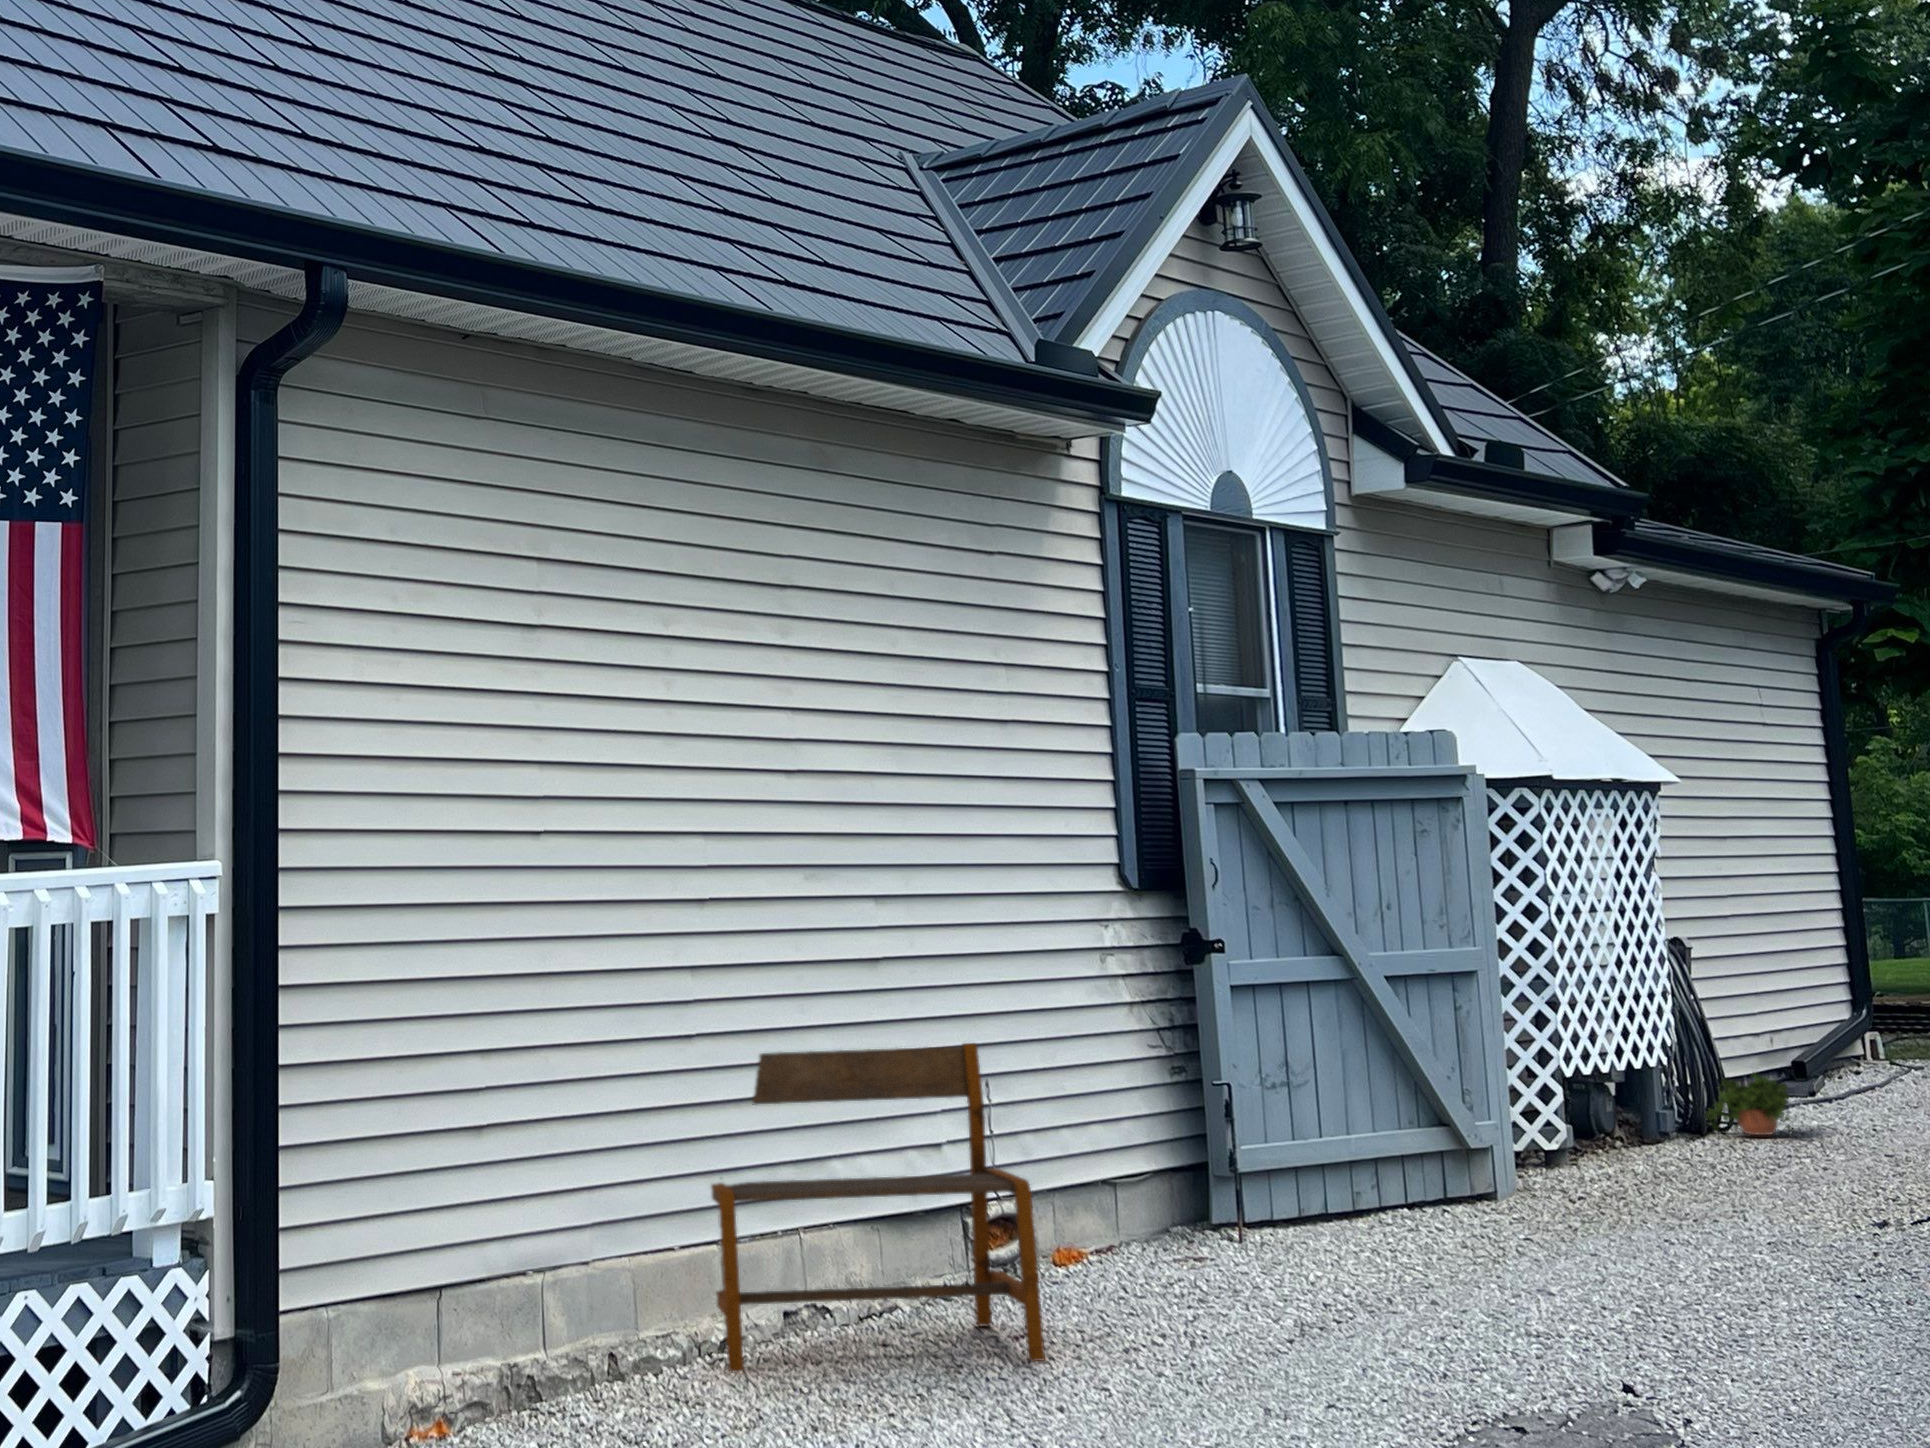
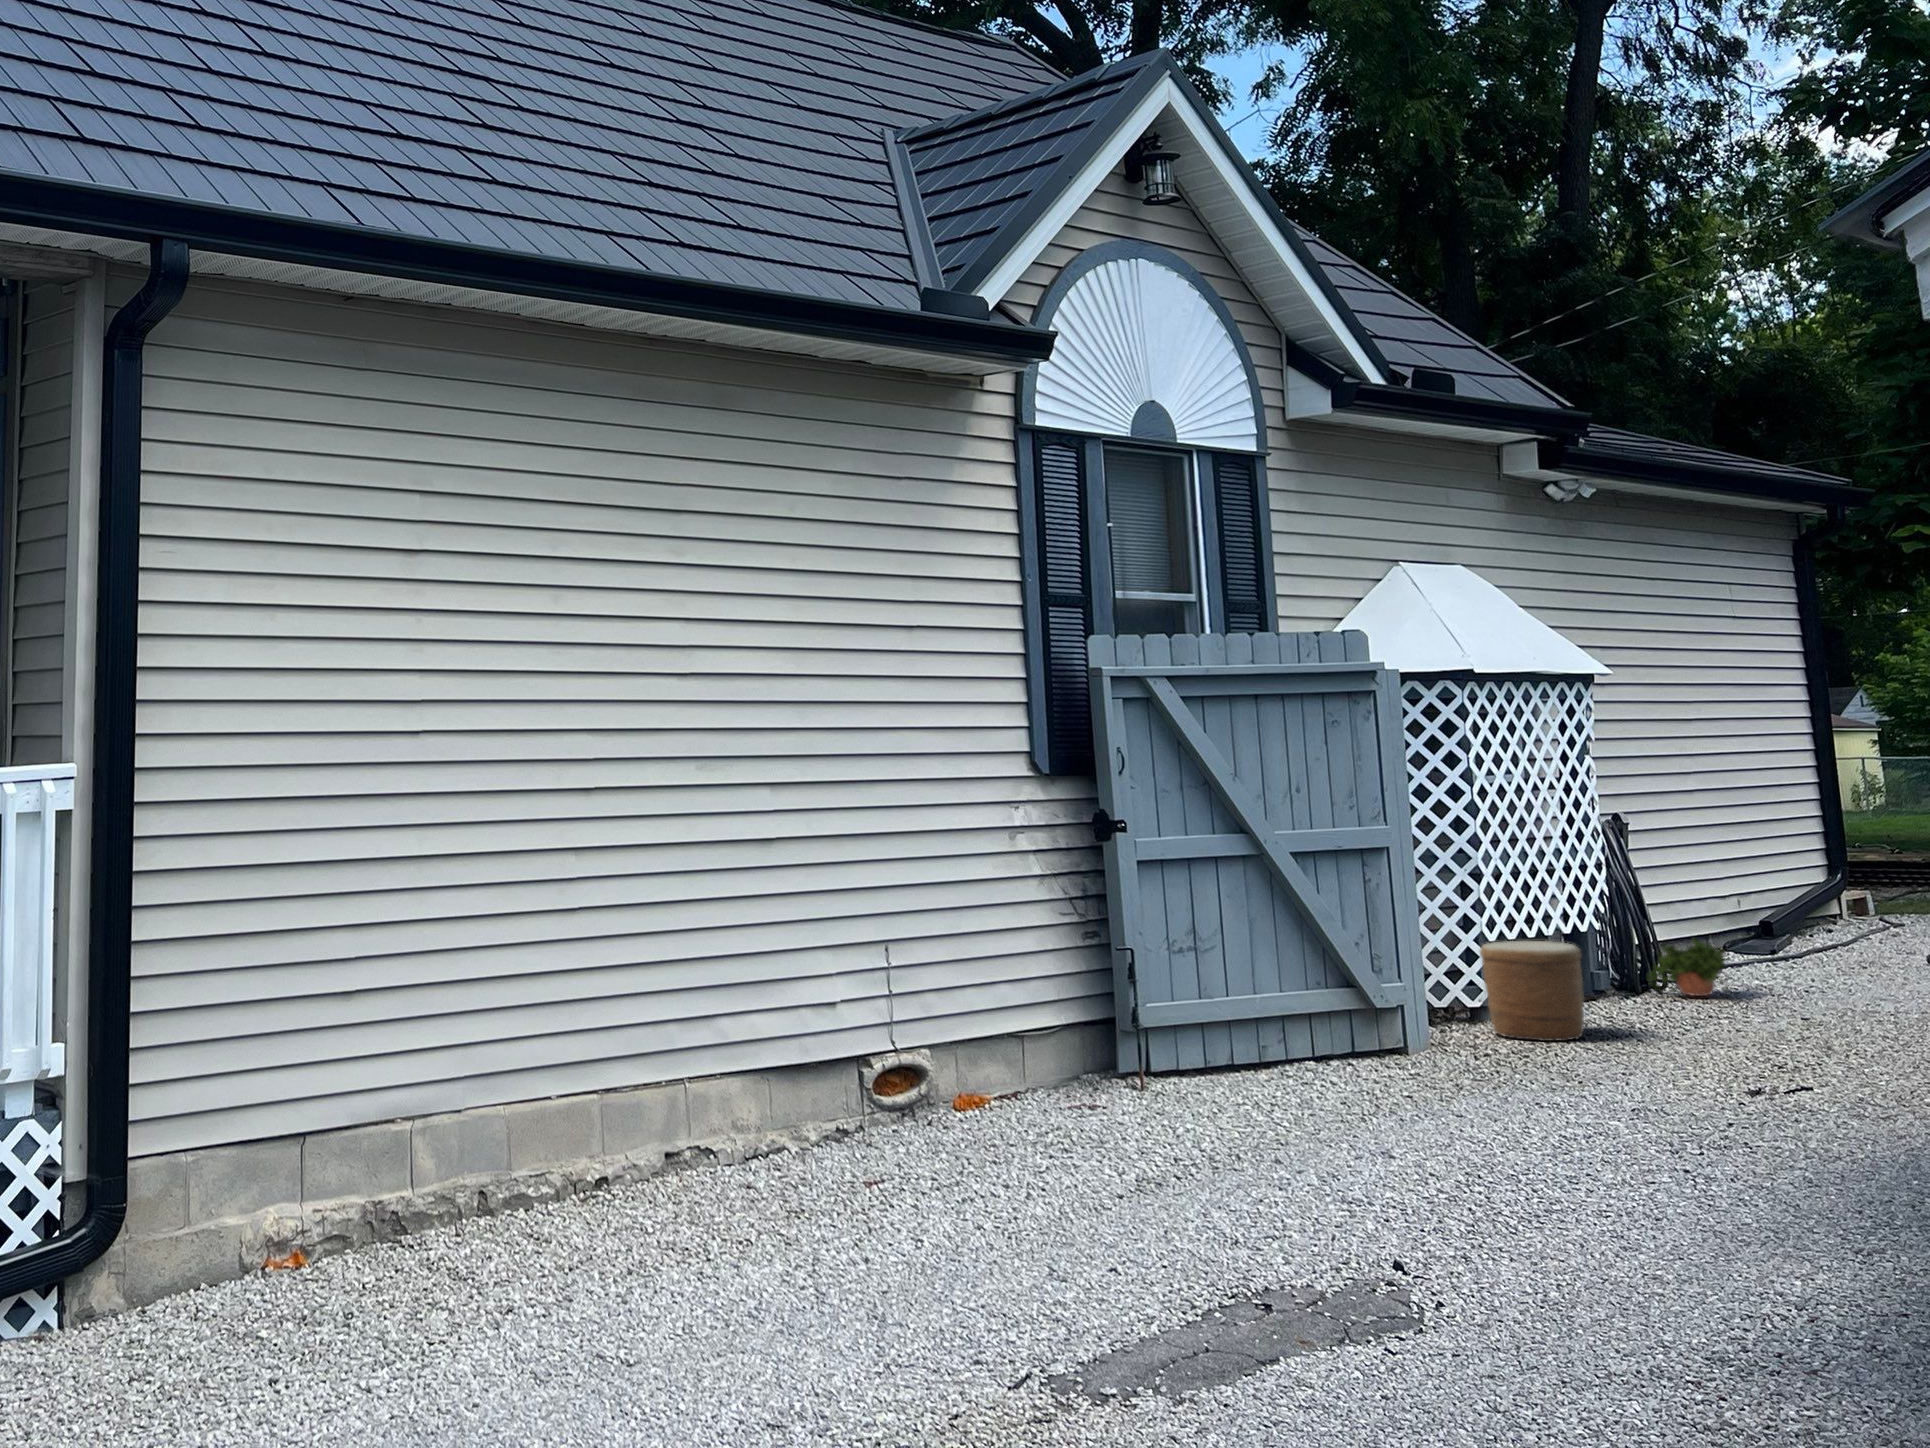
bench: present [711,1043,1045,1373] -> none [591,917,883,1211]
woven basket: none [1558,1074,1669,1183] -> present [1480,941,1584,1041]

